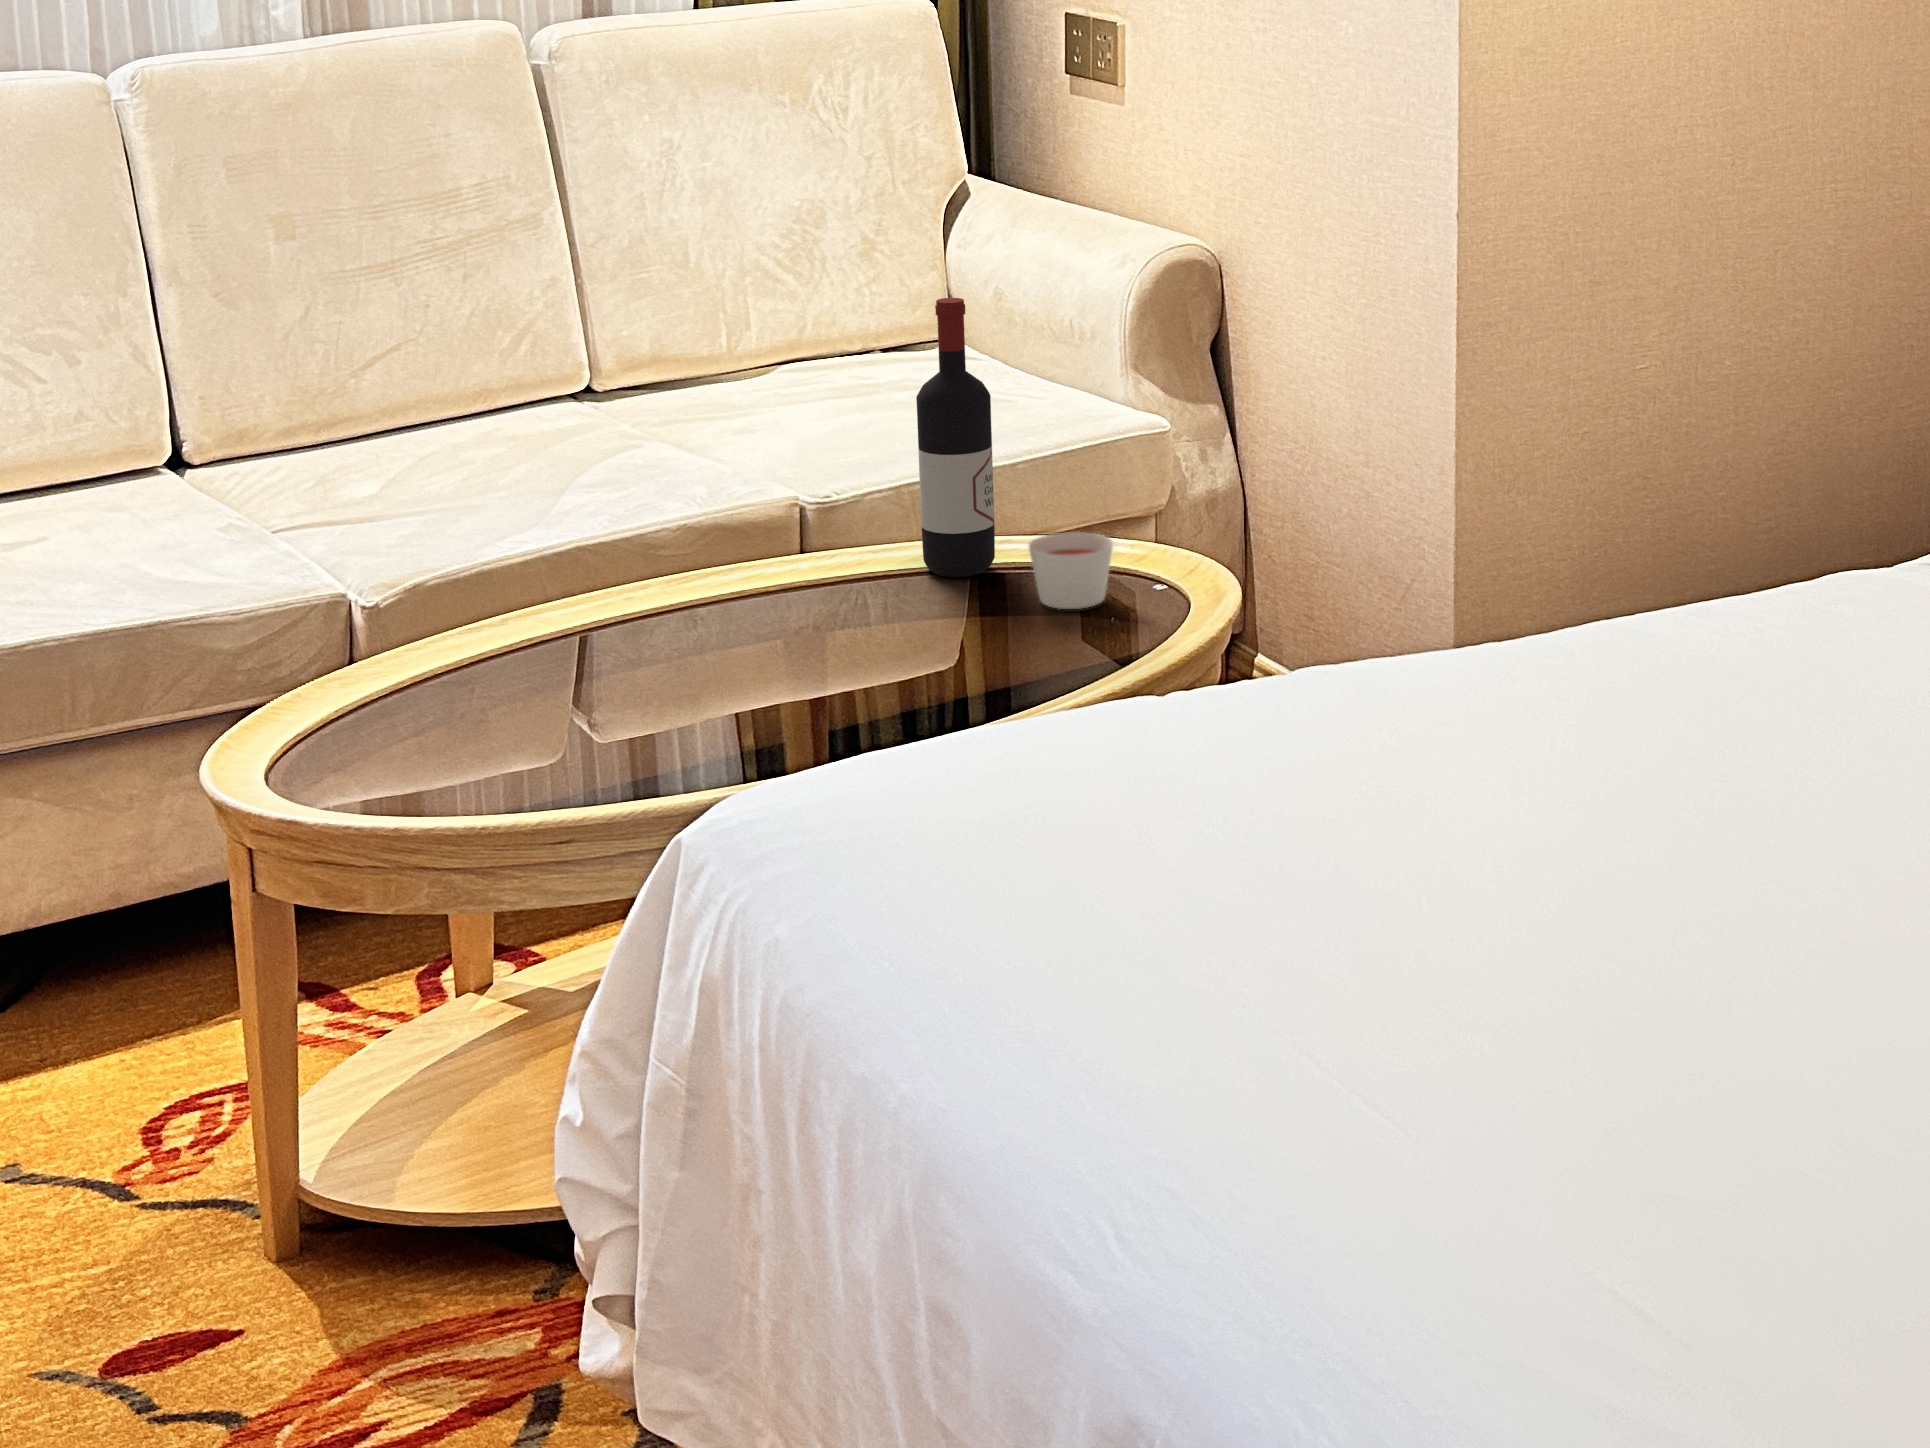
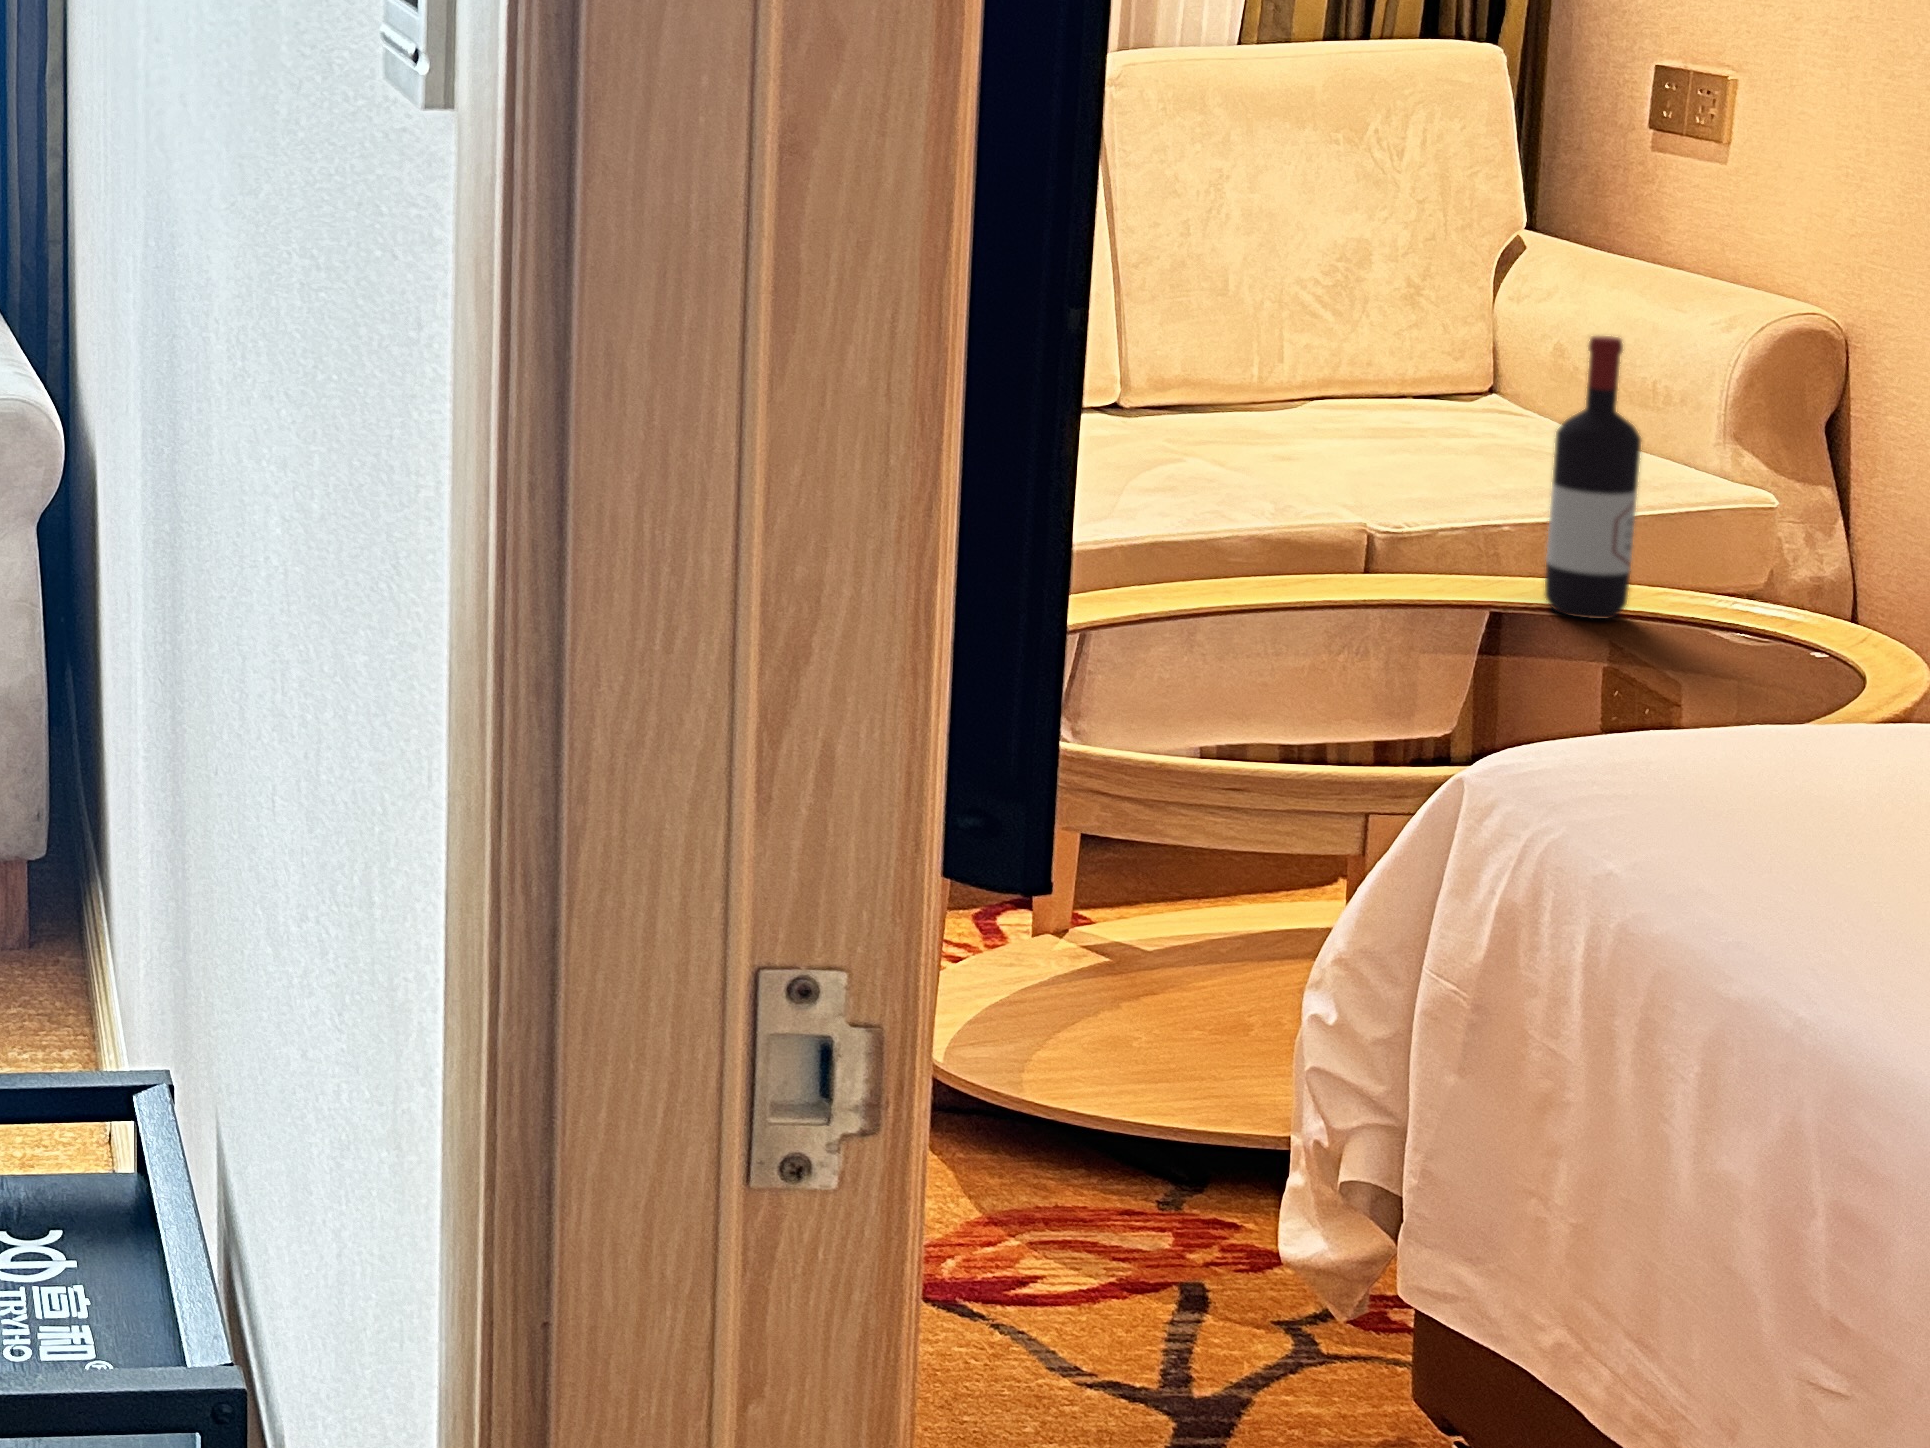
candle: present [1029,532,1113,609] -> none [1679,587,1781,666]

